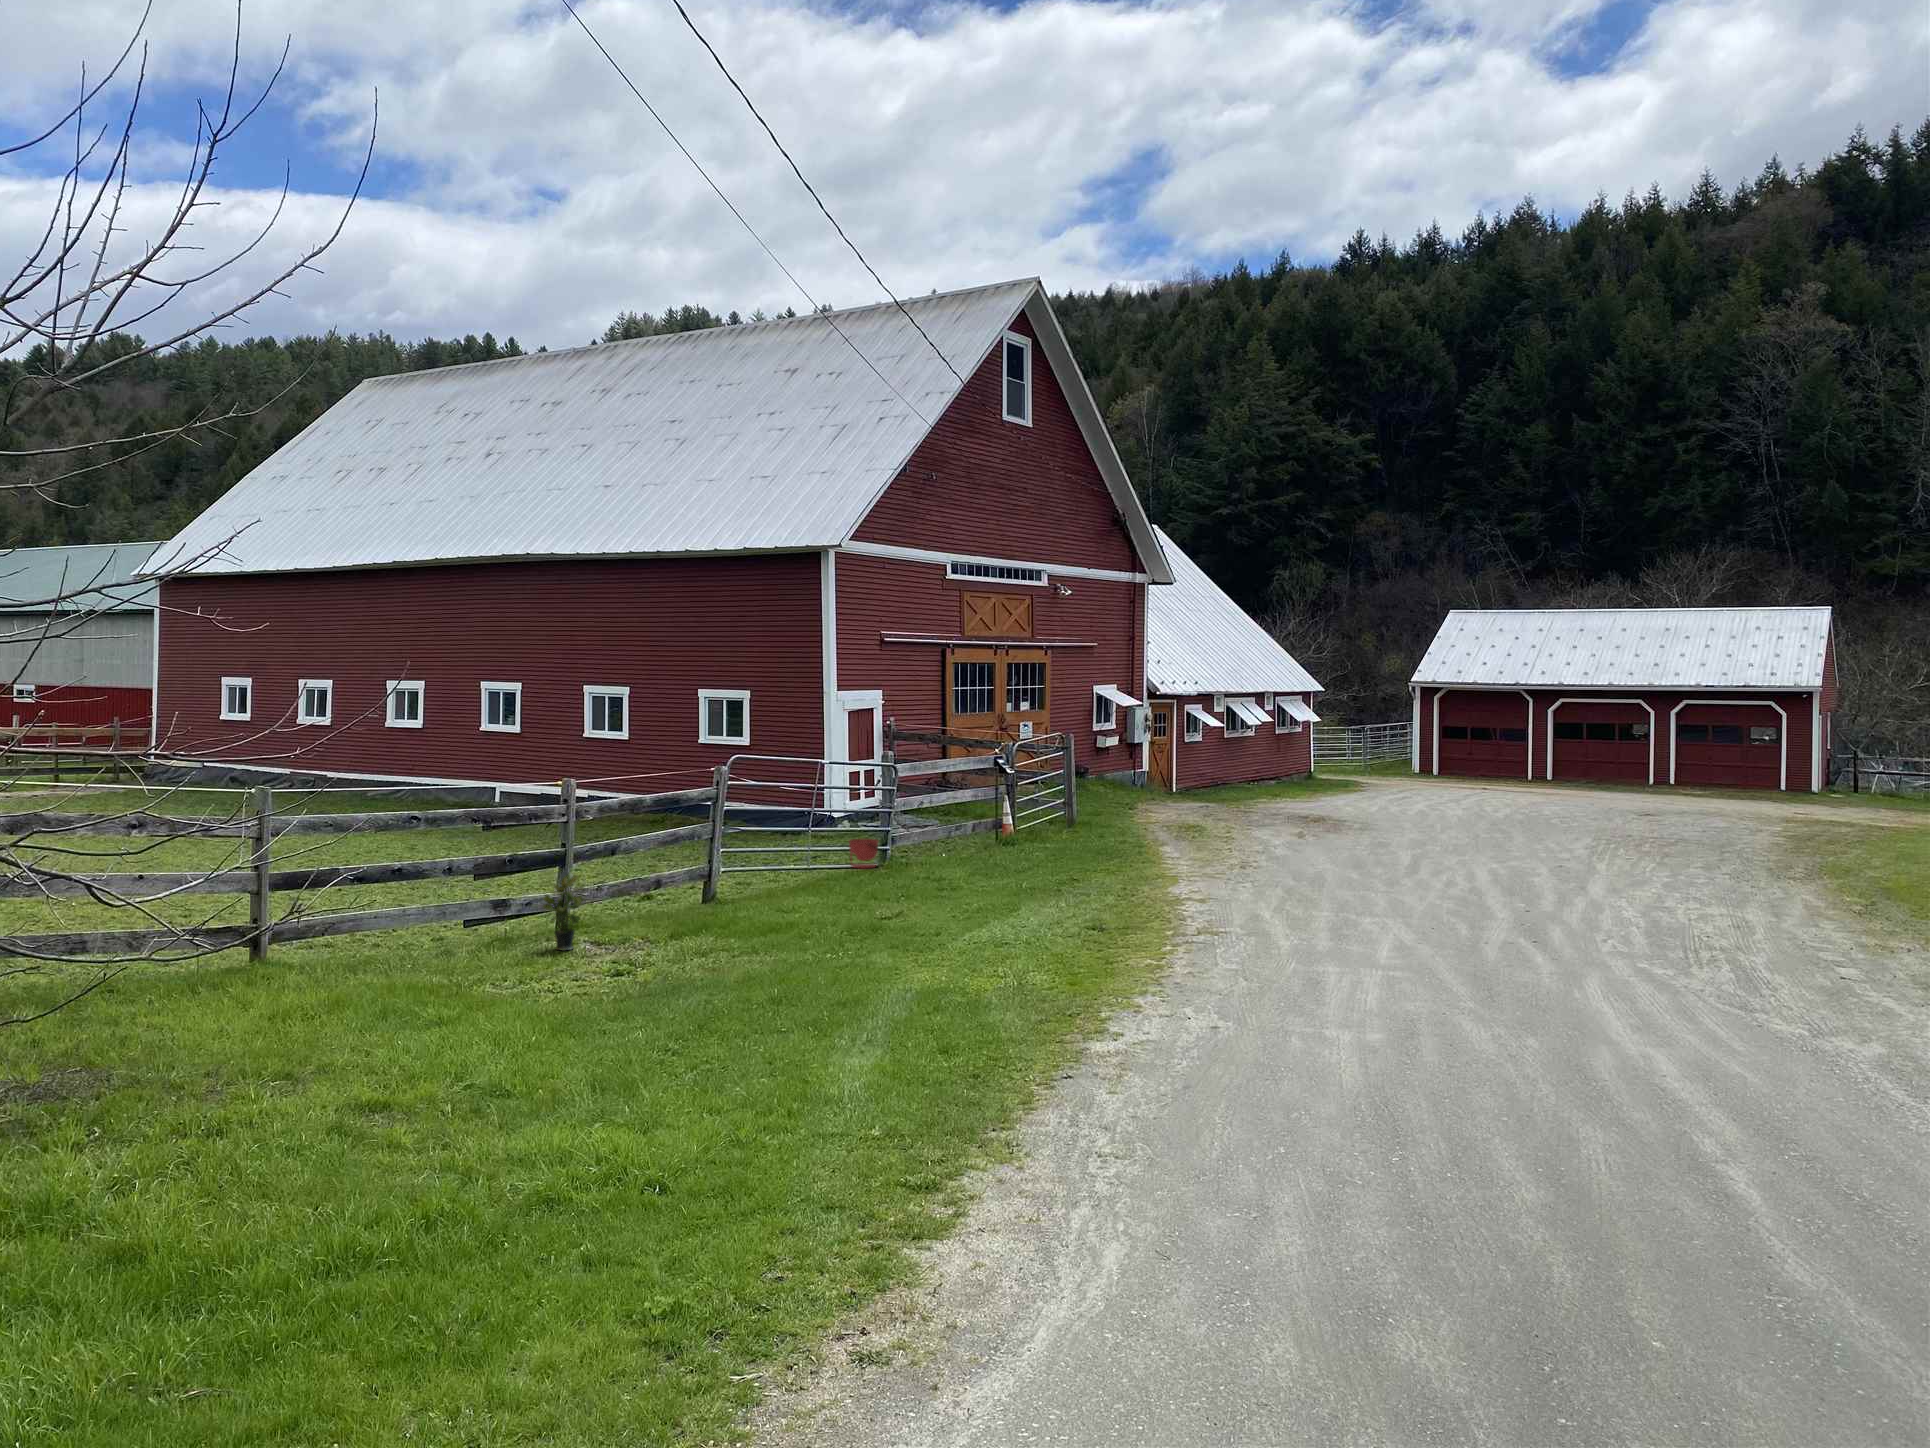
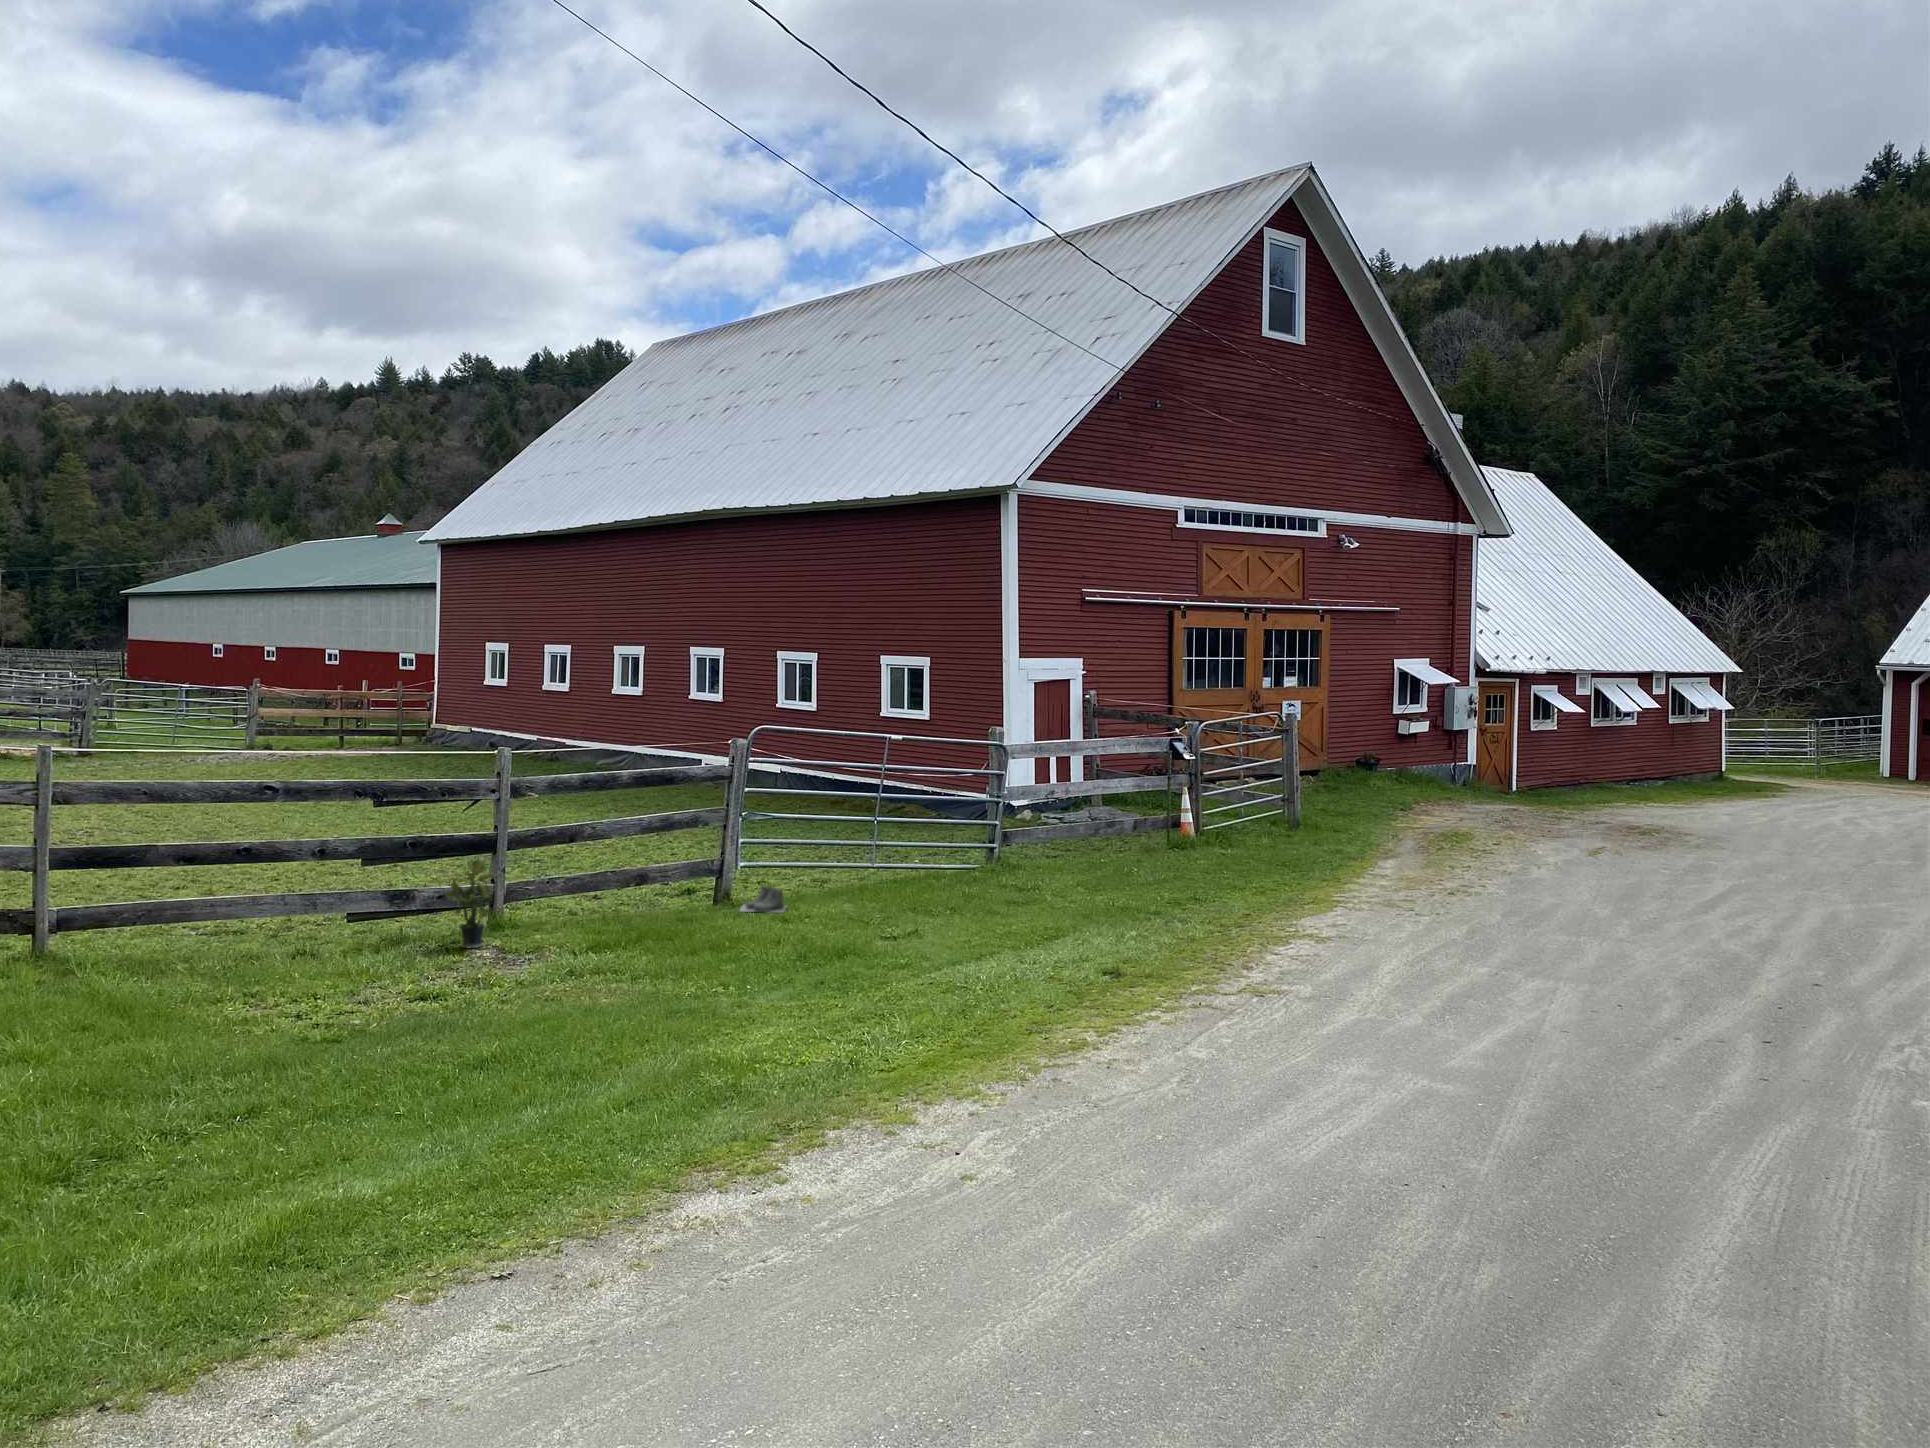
bucket: present [848,839,878,869] -> none [952,831,990,867]
boots: none [733,888,775,911] -> present [740,885,786,913]

